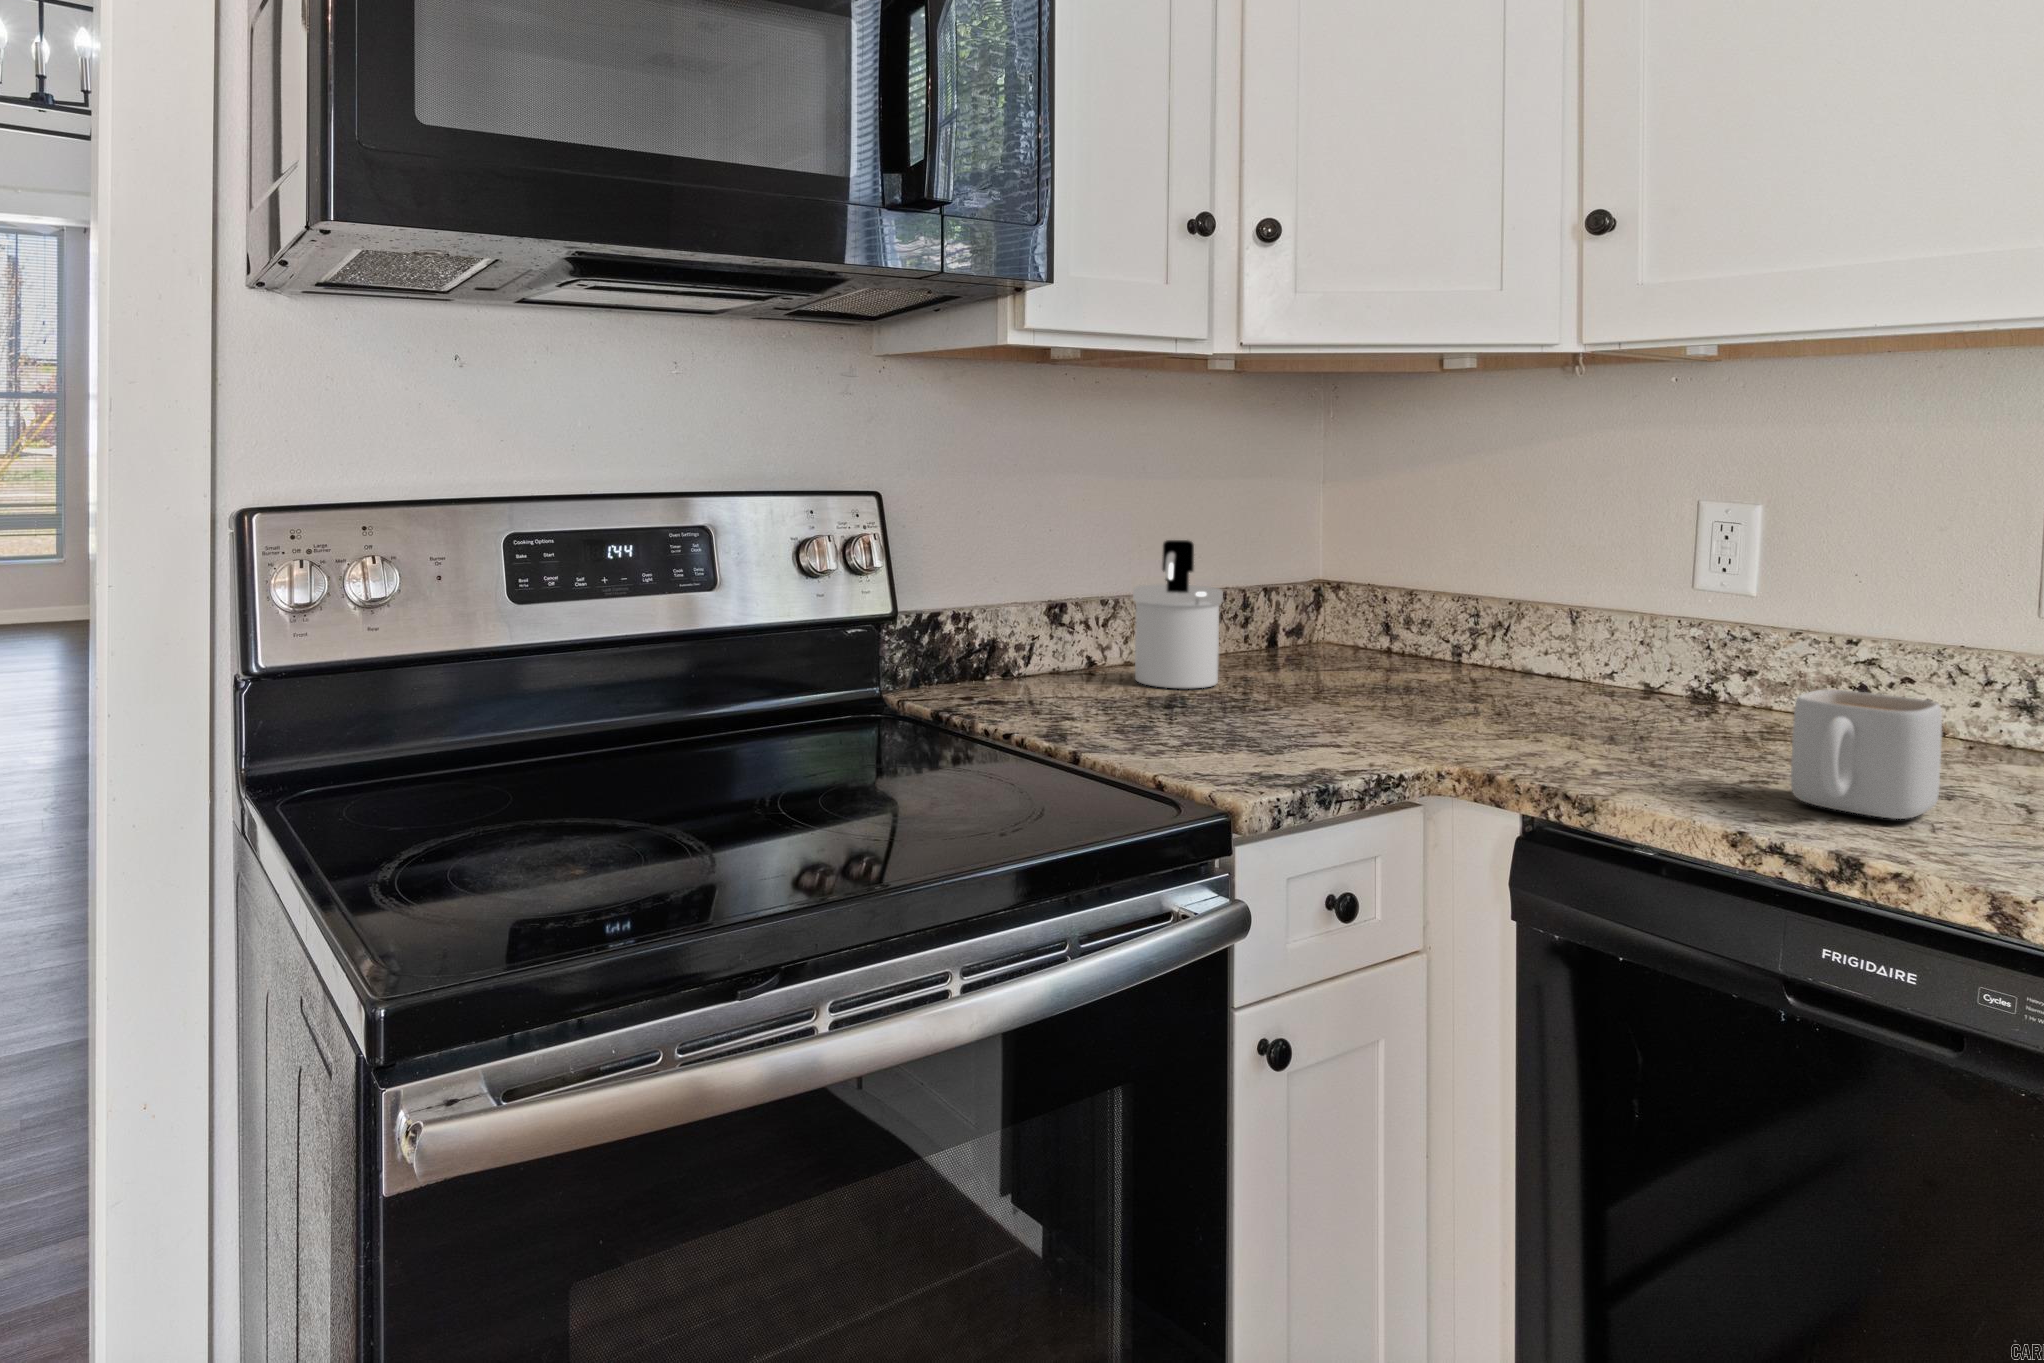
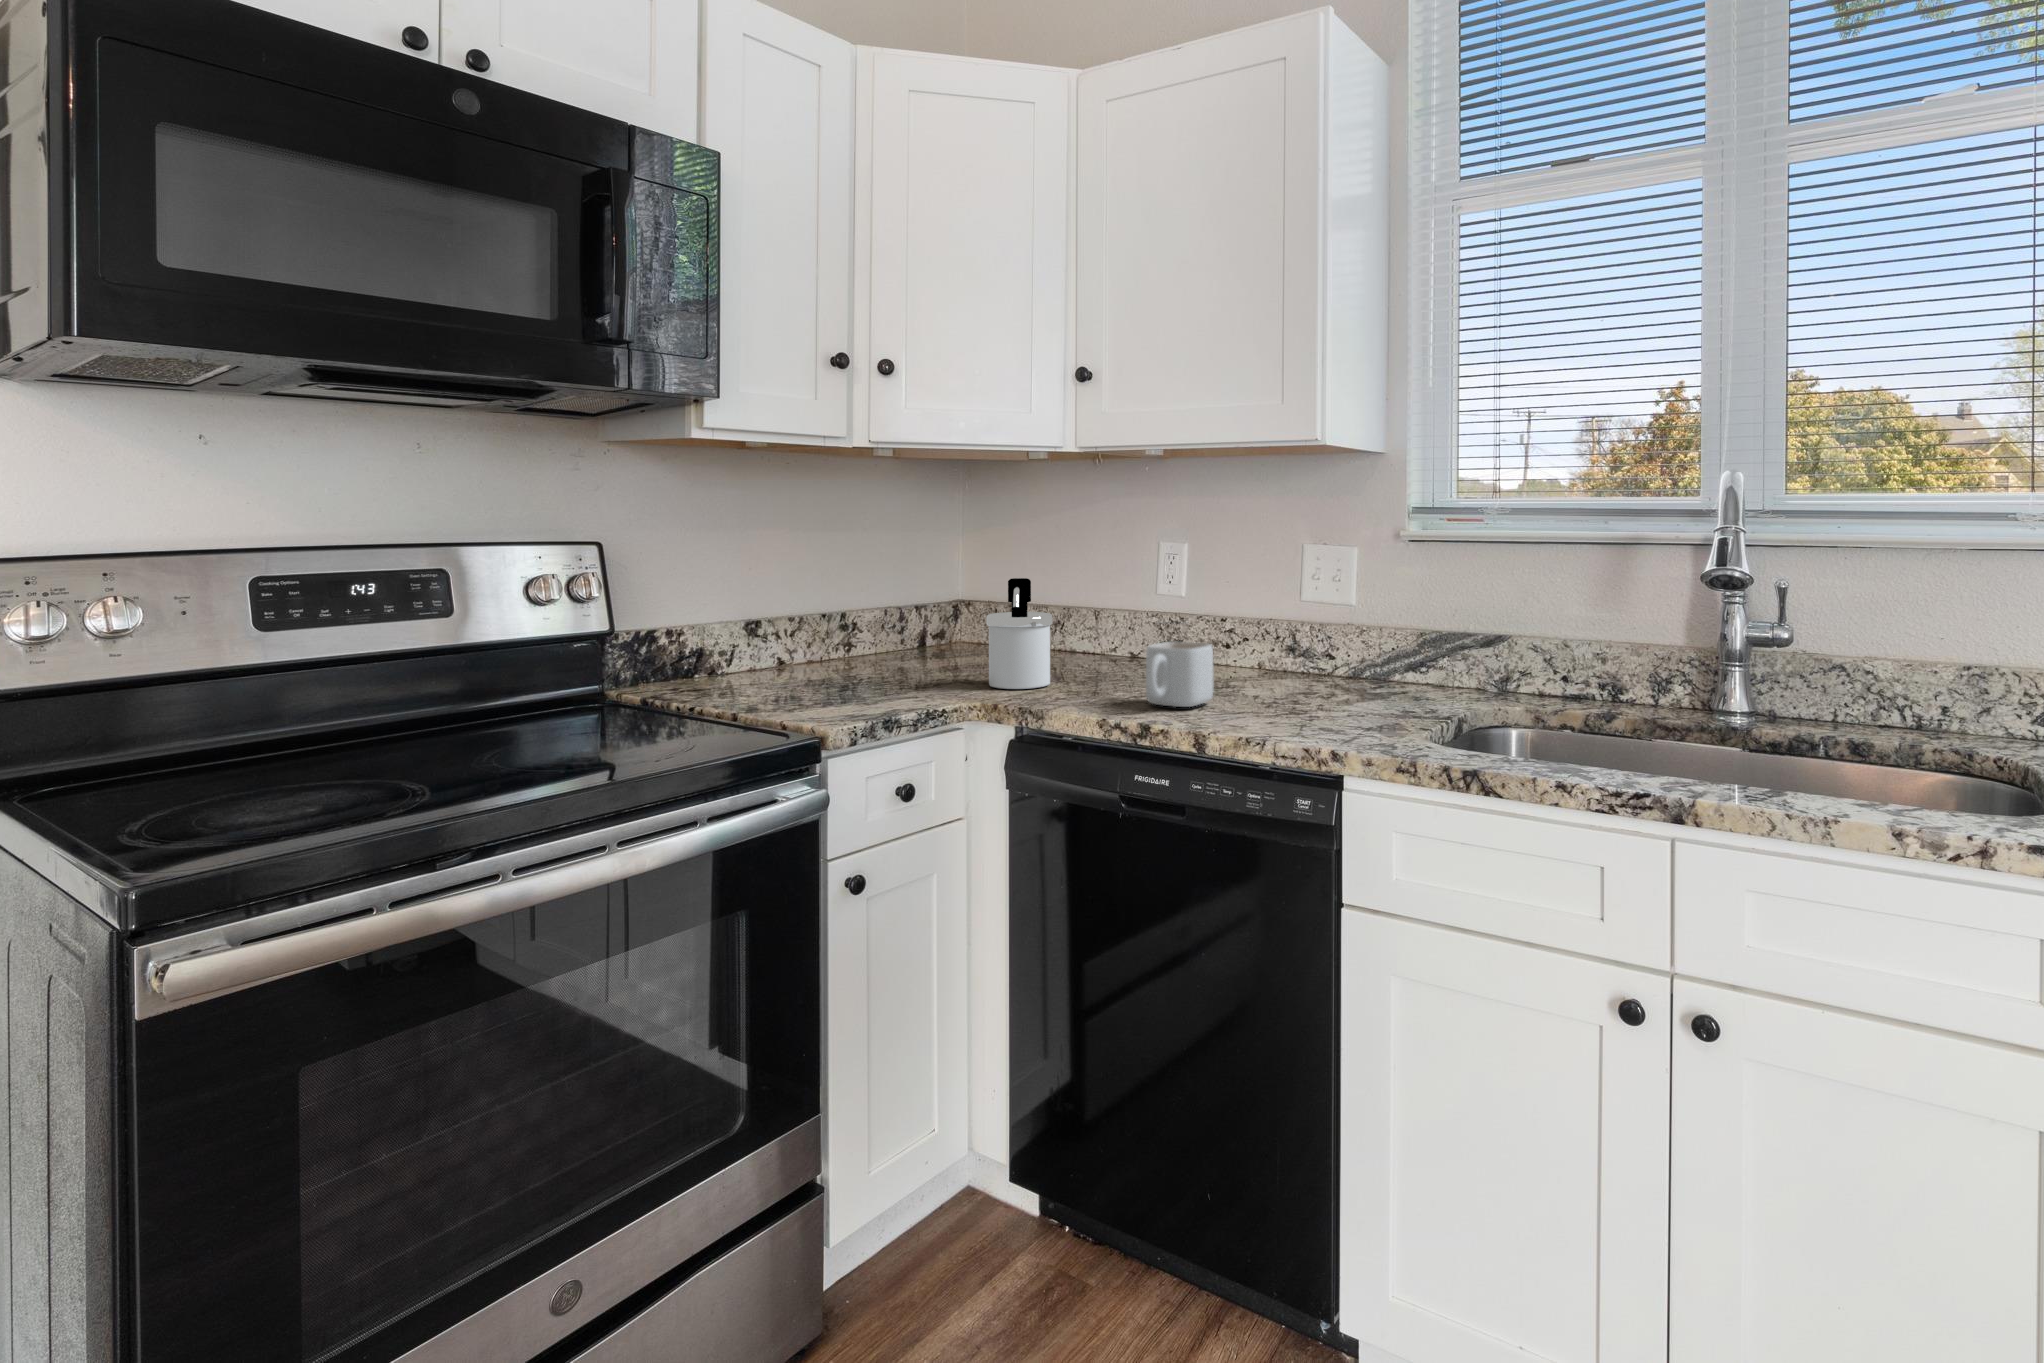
soap dispenser: present [1133,540,1223,688] -> present [986,578,1052,689]

